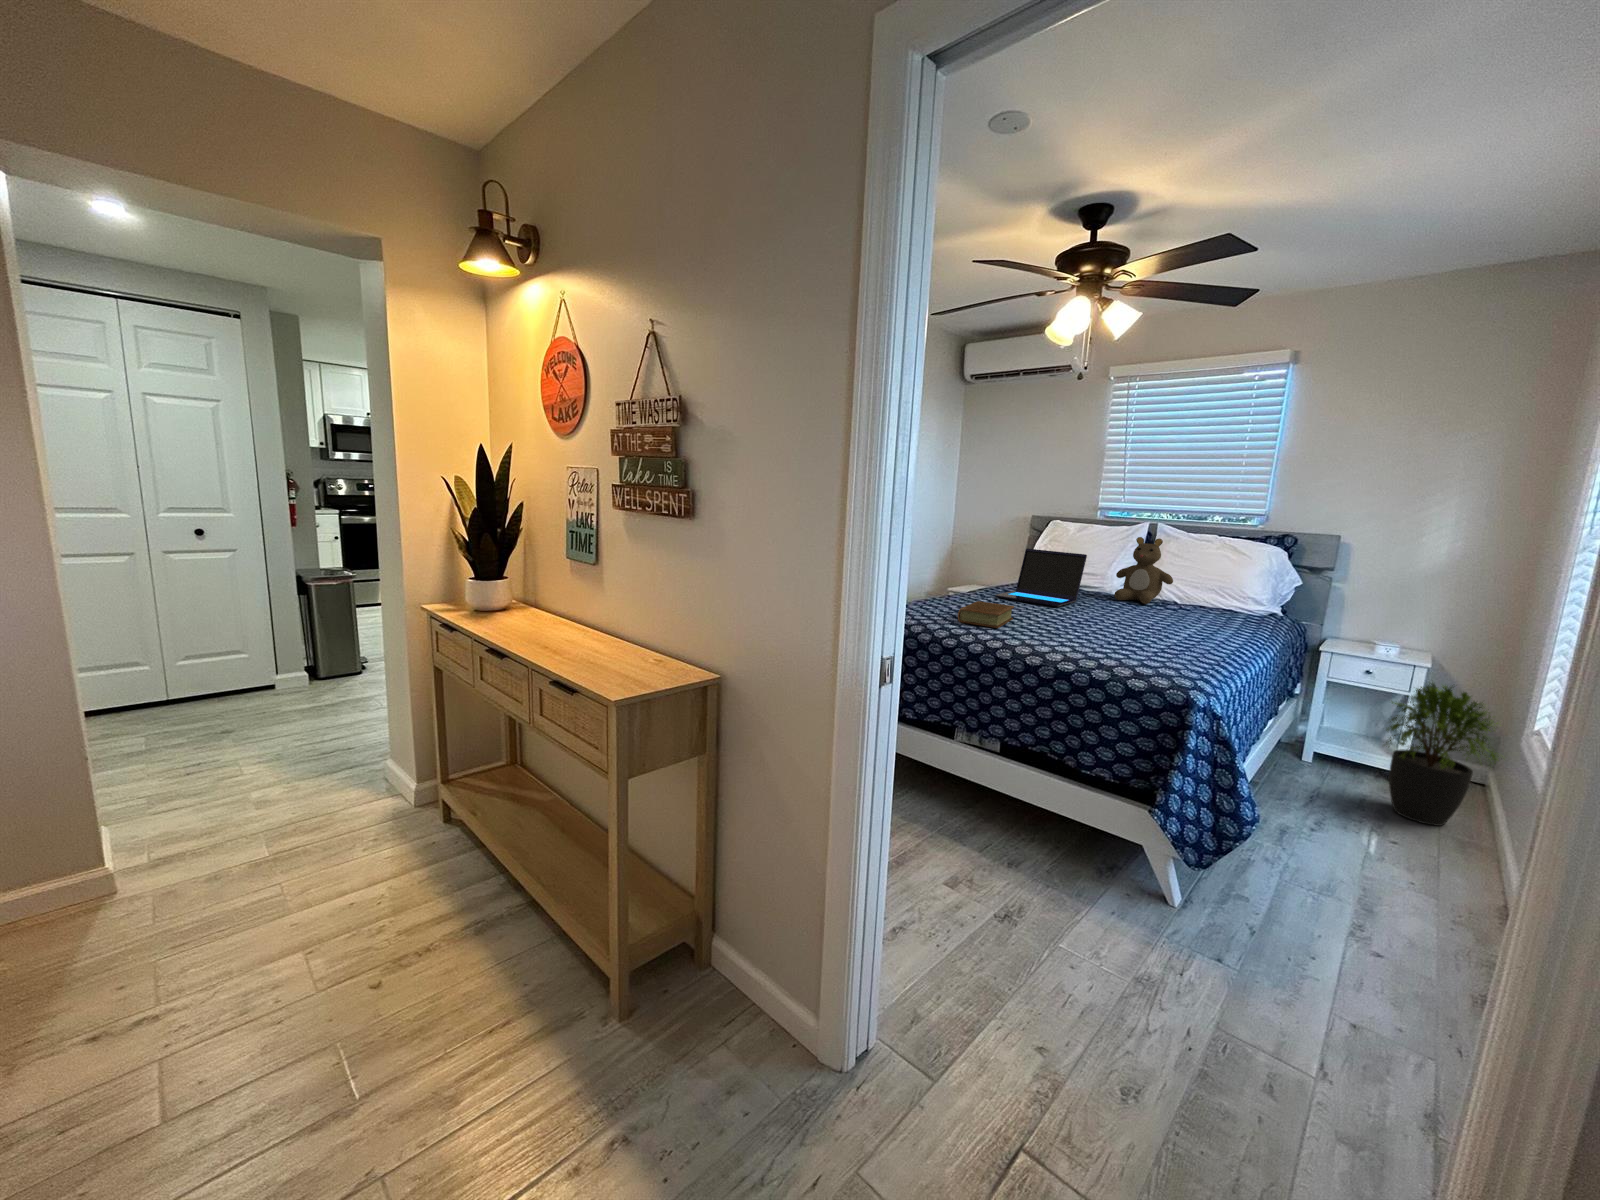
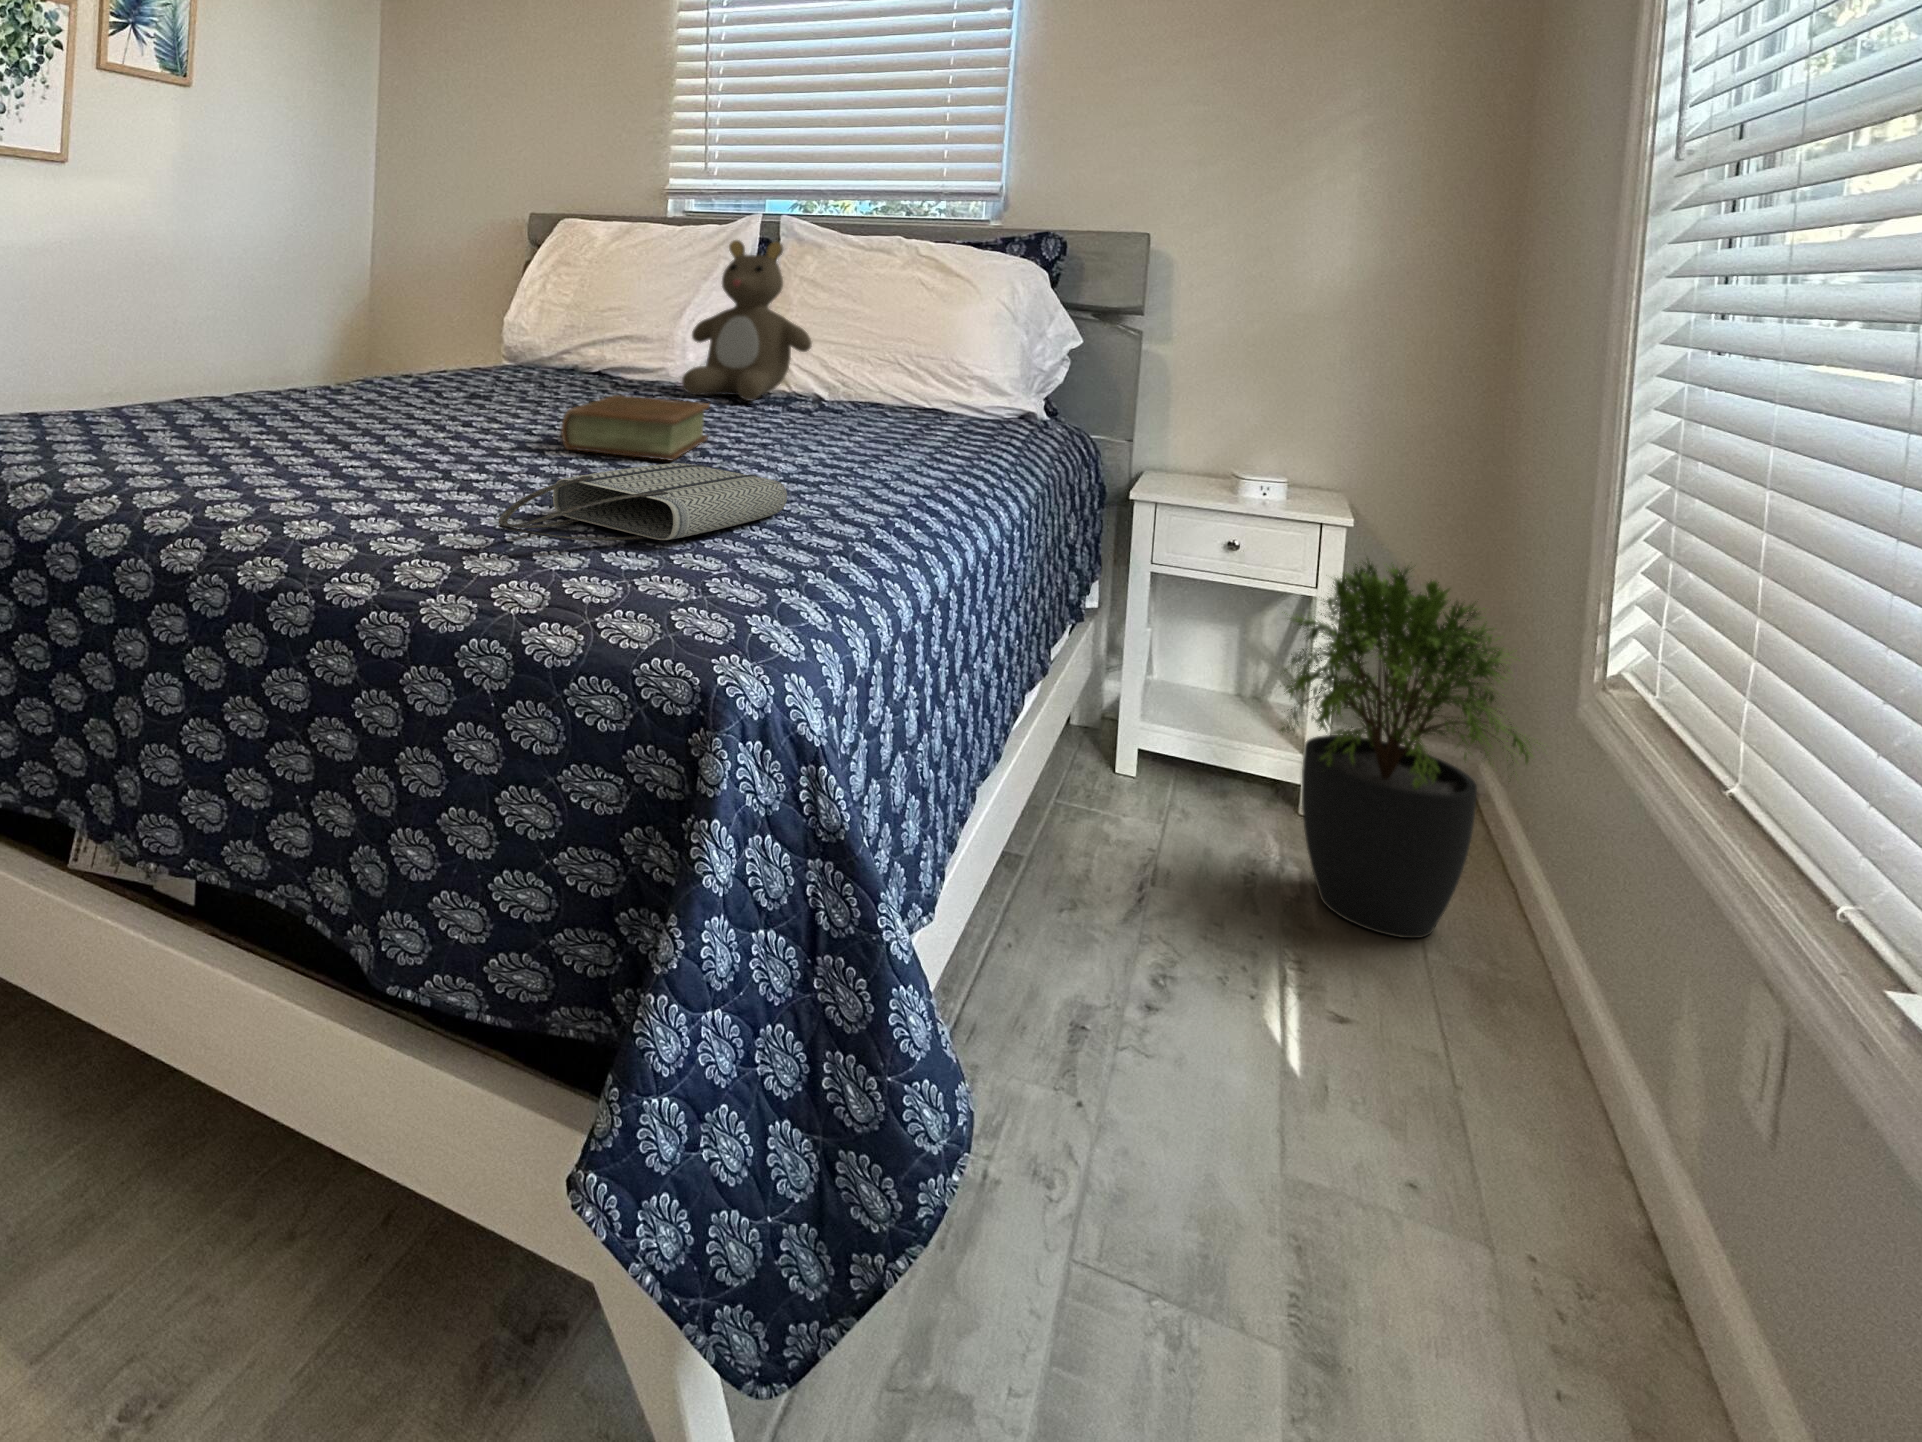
laptop: present [995,549,1087,607] -> none [372,271,608,410]
book: present [958,601,1014,628] -> present [561,395,710,460]
tote bag: none [1105,634,1190,660] -> present [498,463,787,540]

